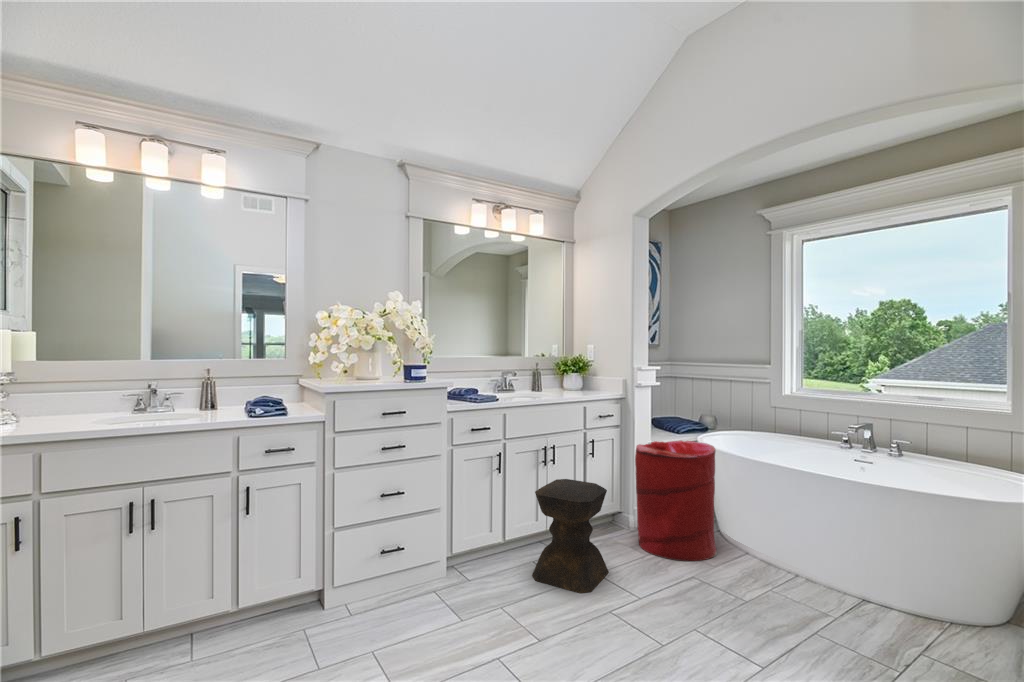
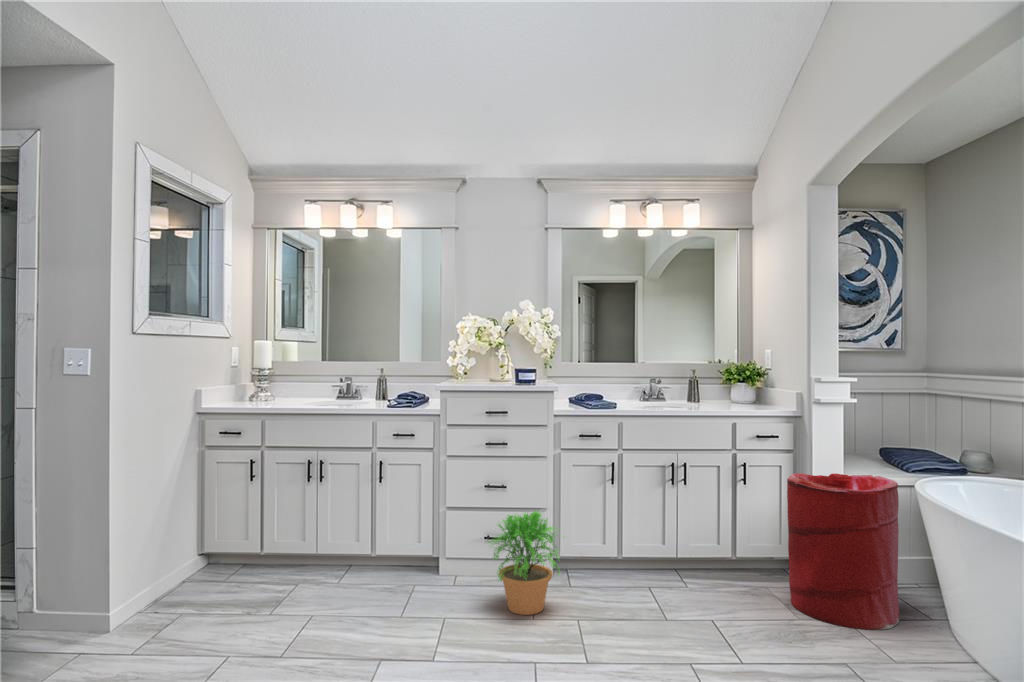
stool: present [532,479,609,593] -> none [627,497,716,618]
potted plant: none [426,514,505,634] -> present [492,510,559,615]

